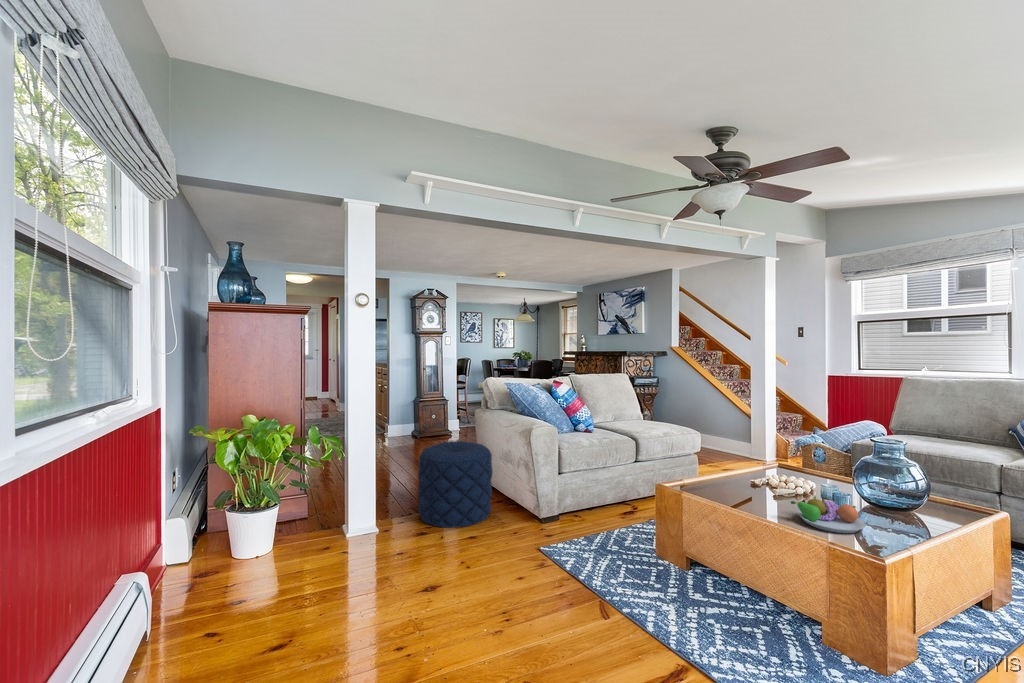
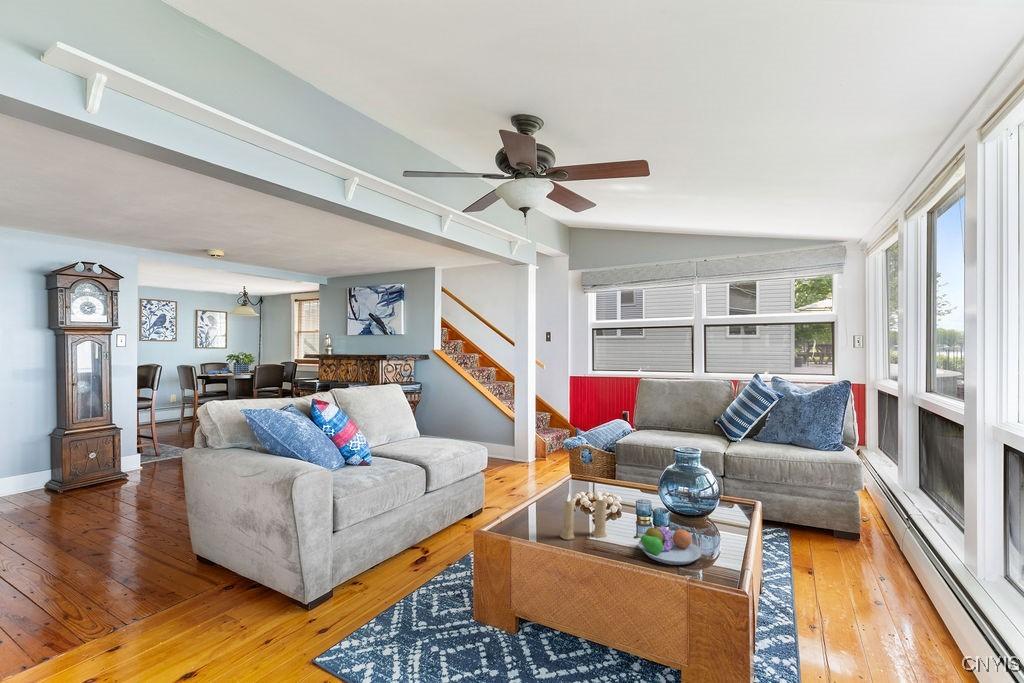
pouf: present [418,441,493,528] -> none [79,507,226,664]
candle: none [728,458,775,504] -> present [560,493,607,540]

